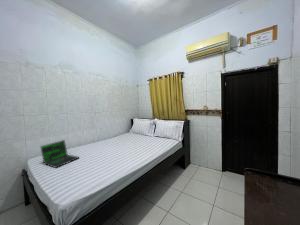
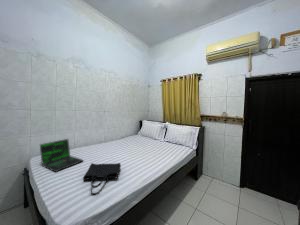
tote bag: none [79,157,111,181] -> present [83,163,121,195]

